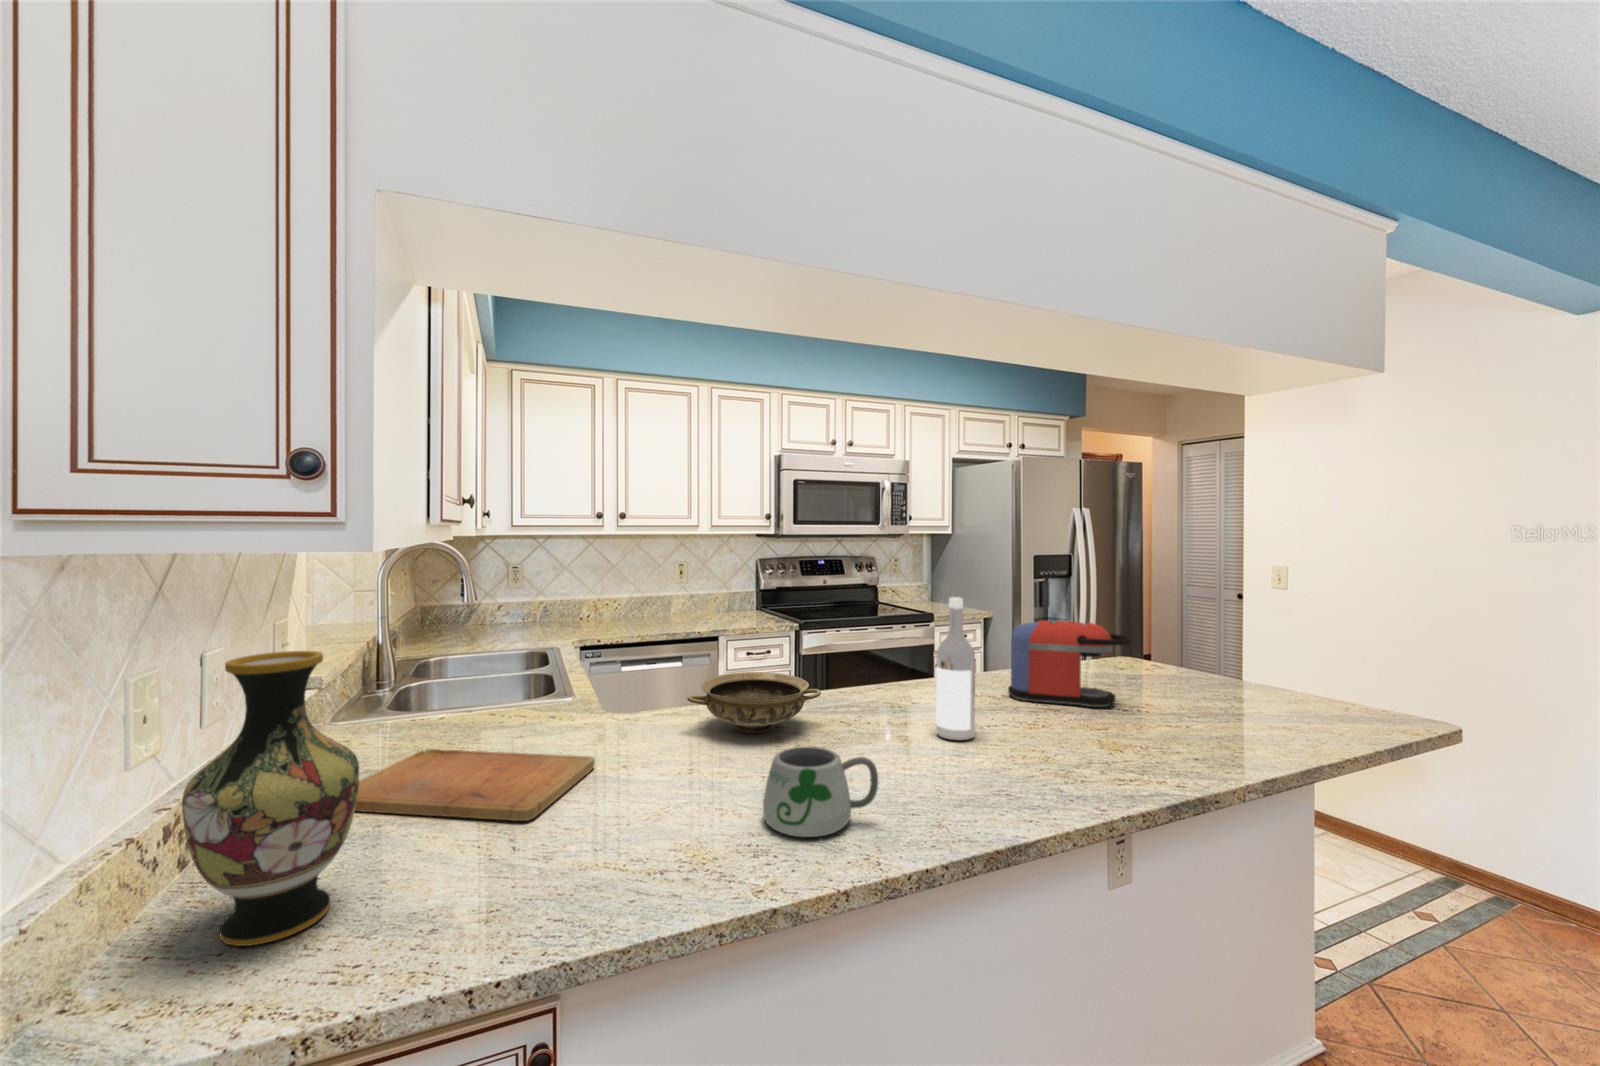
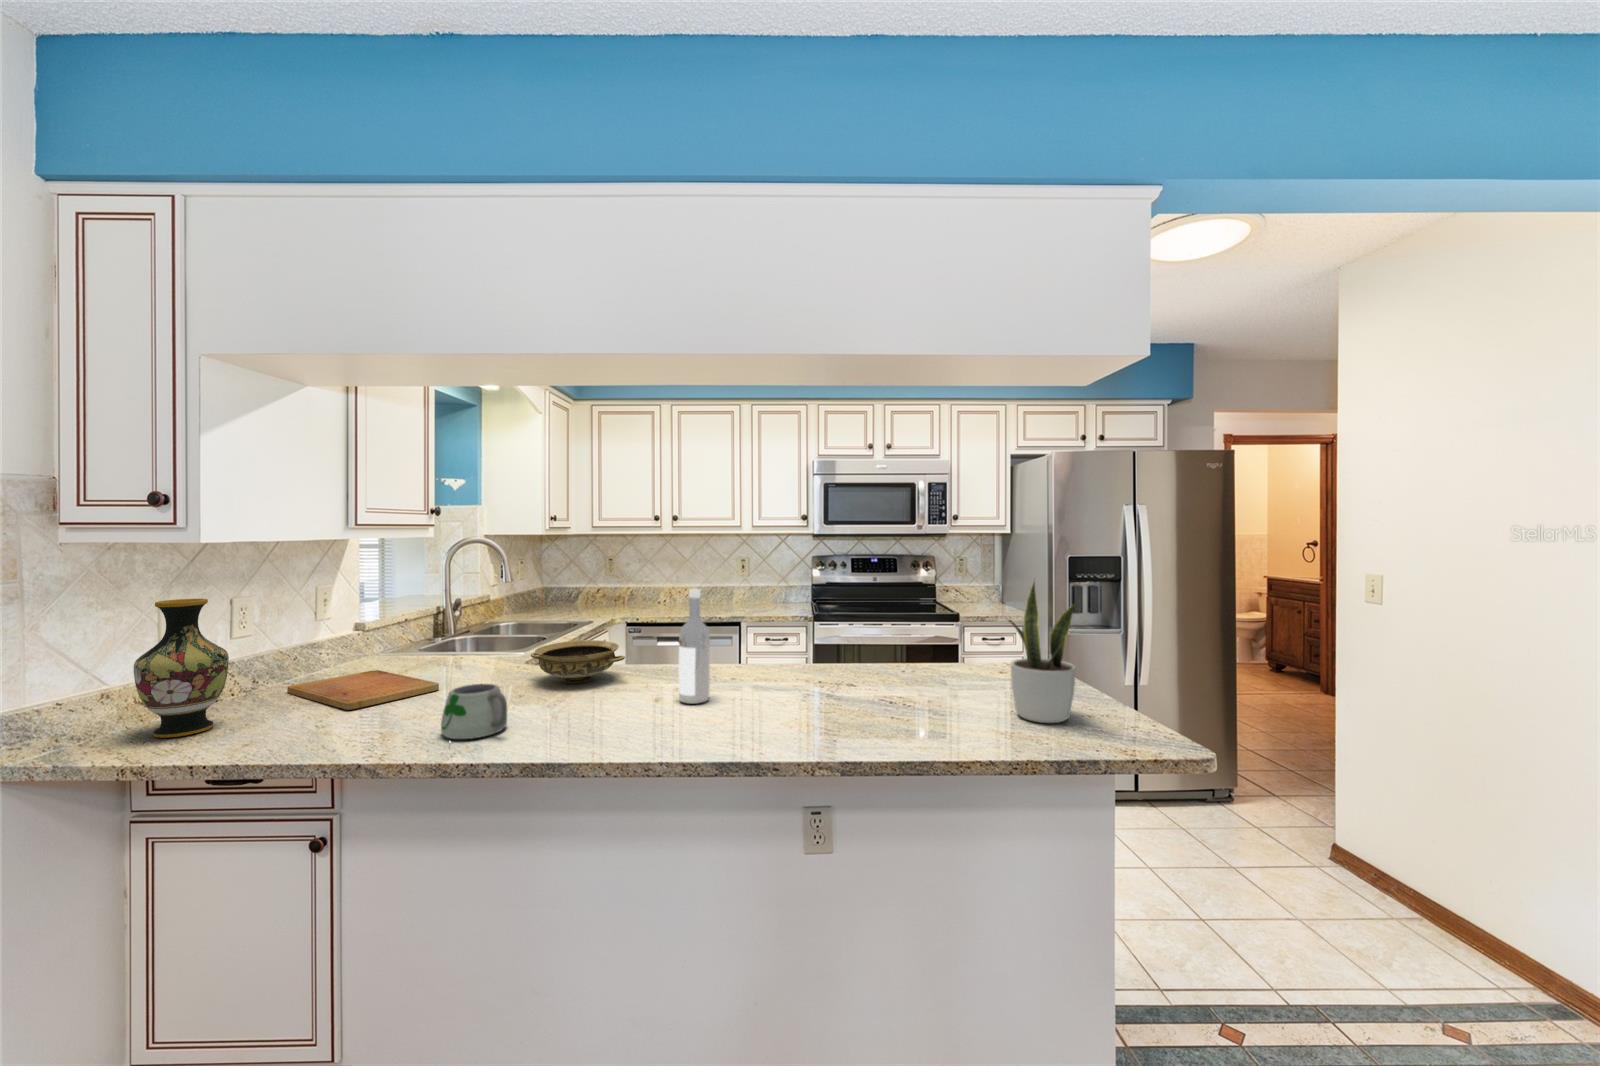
potted plant: none [1219,571,1349,716] -> present [1010,583,1076,723]
coffee maker: present [1008,620,1132,707] -> none [816,614,906,696]

